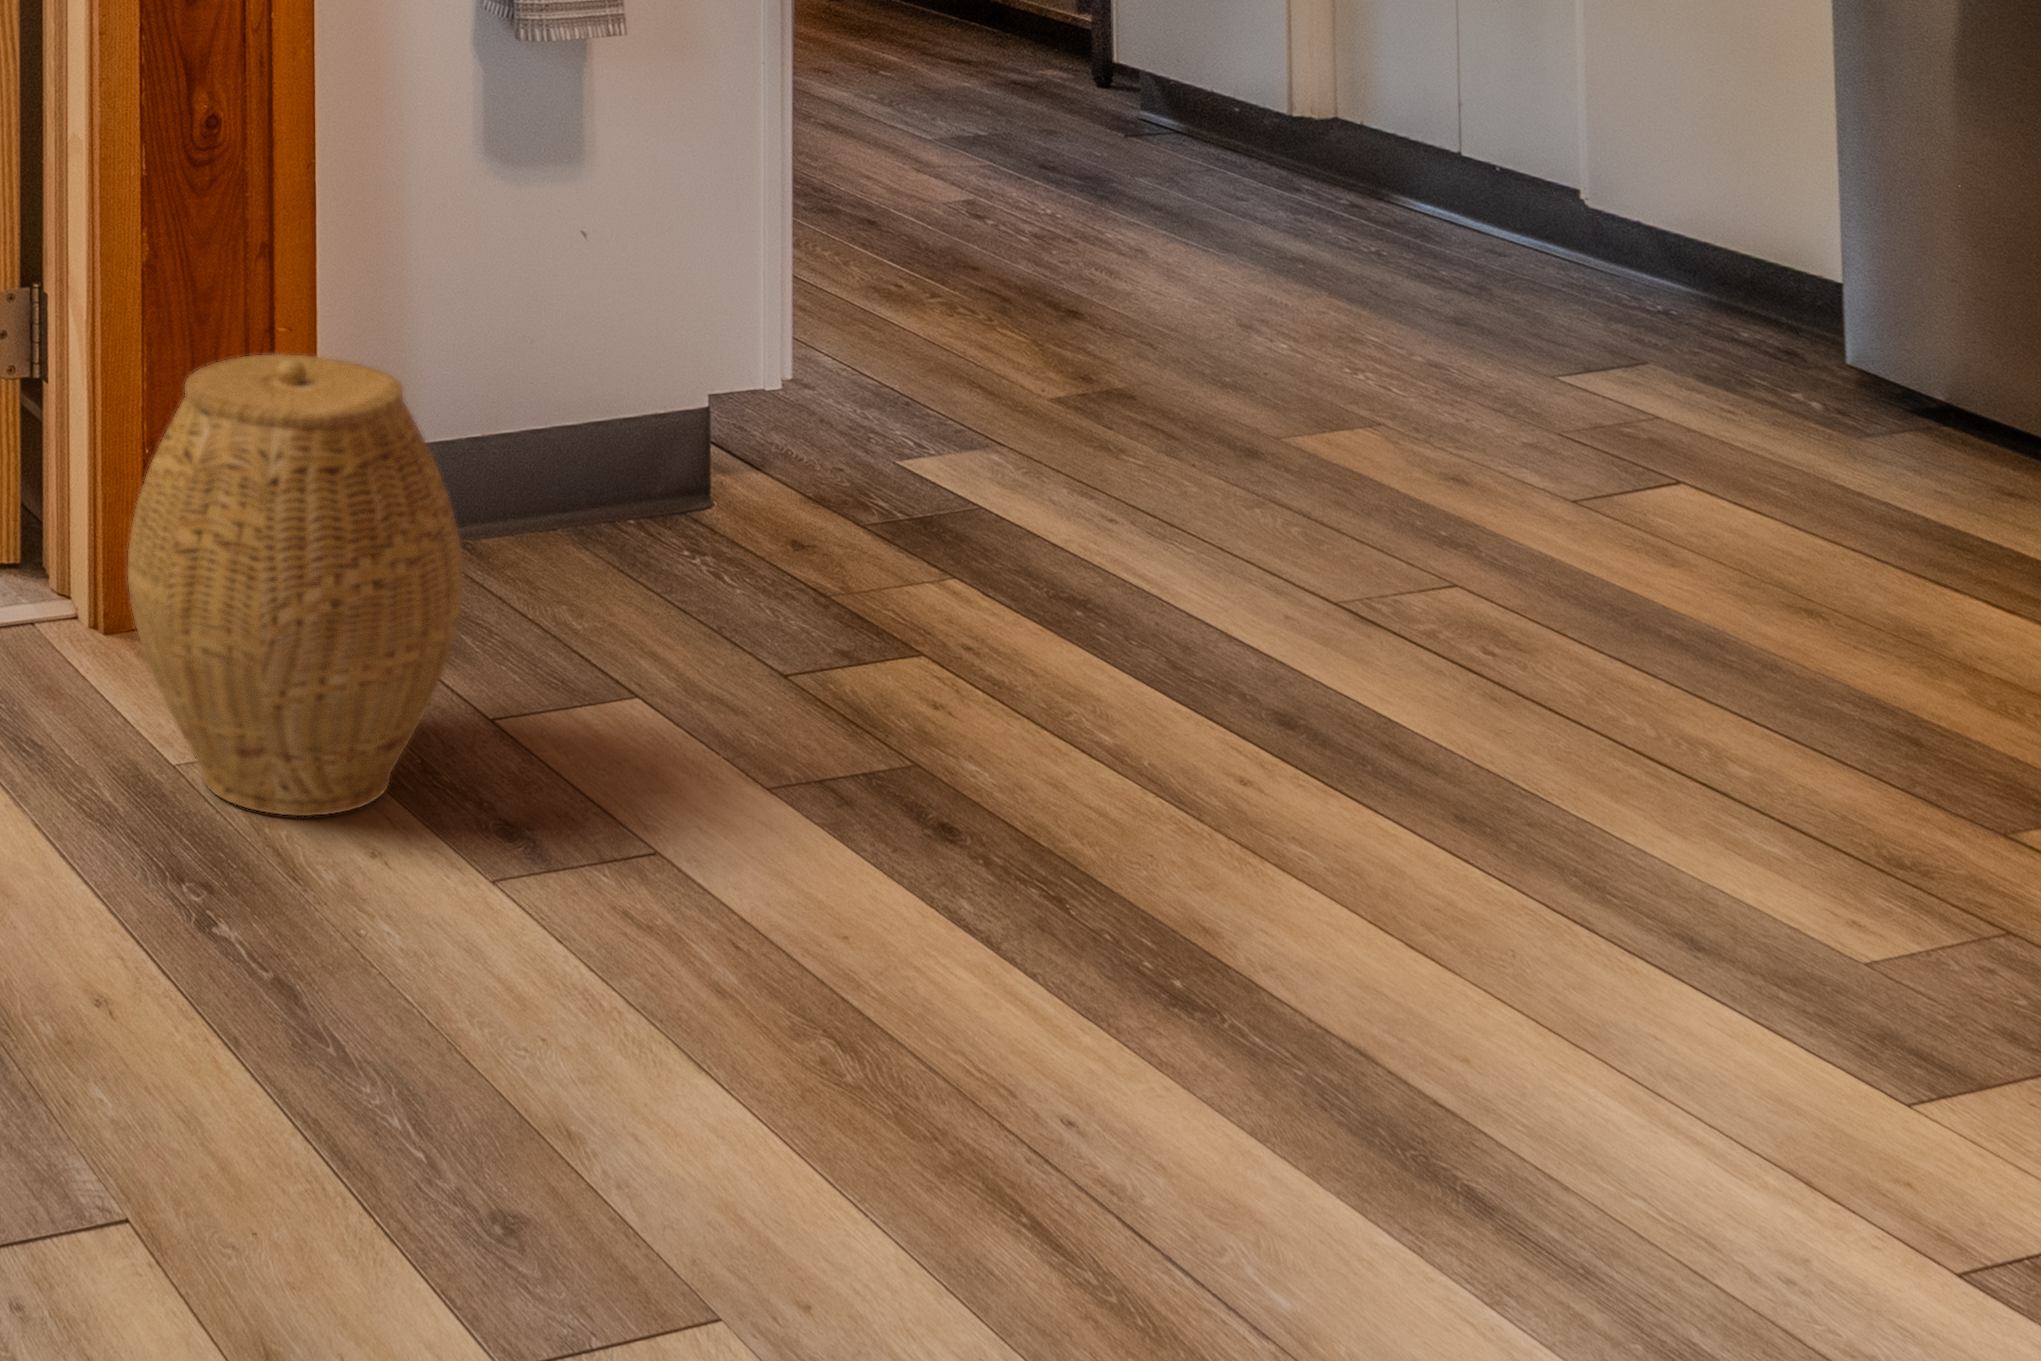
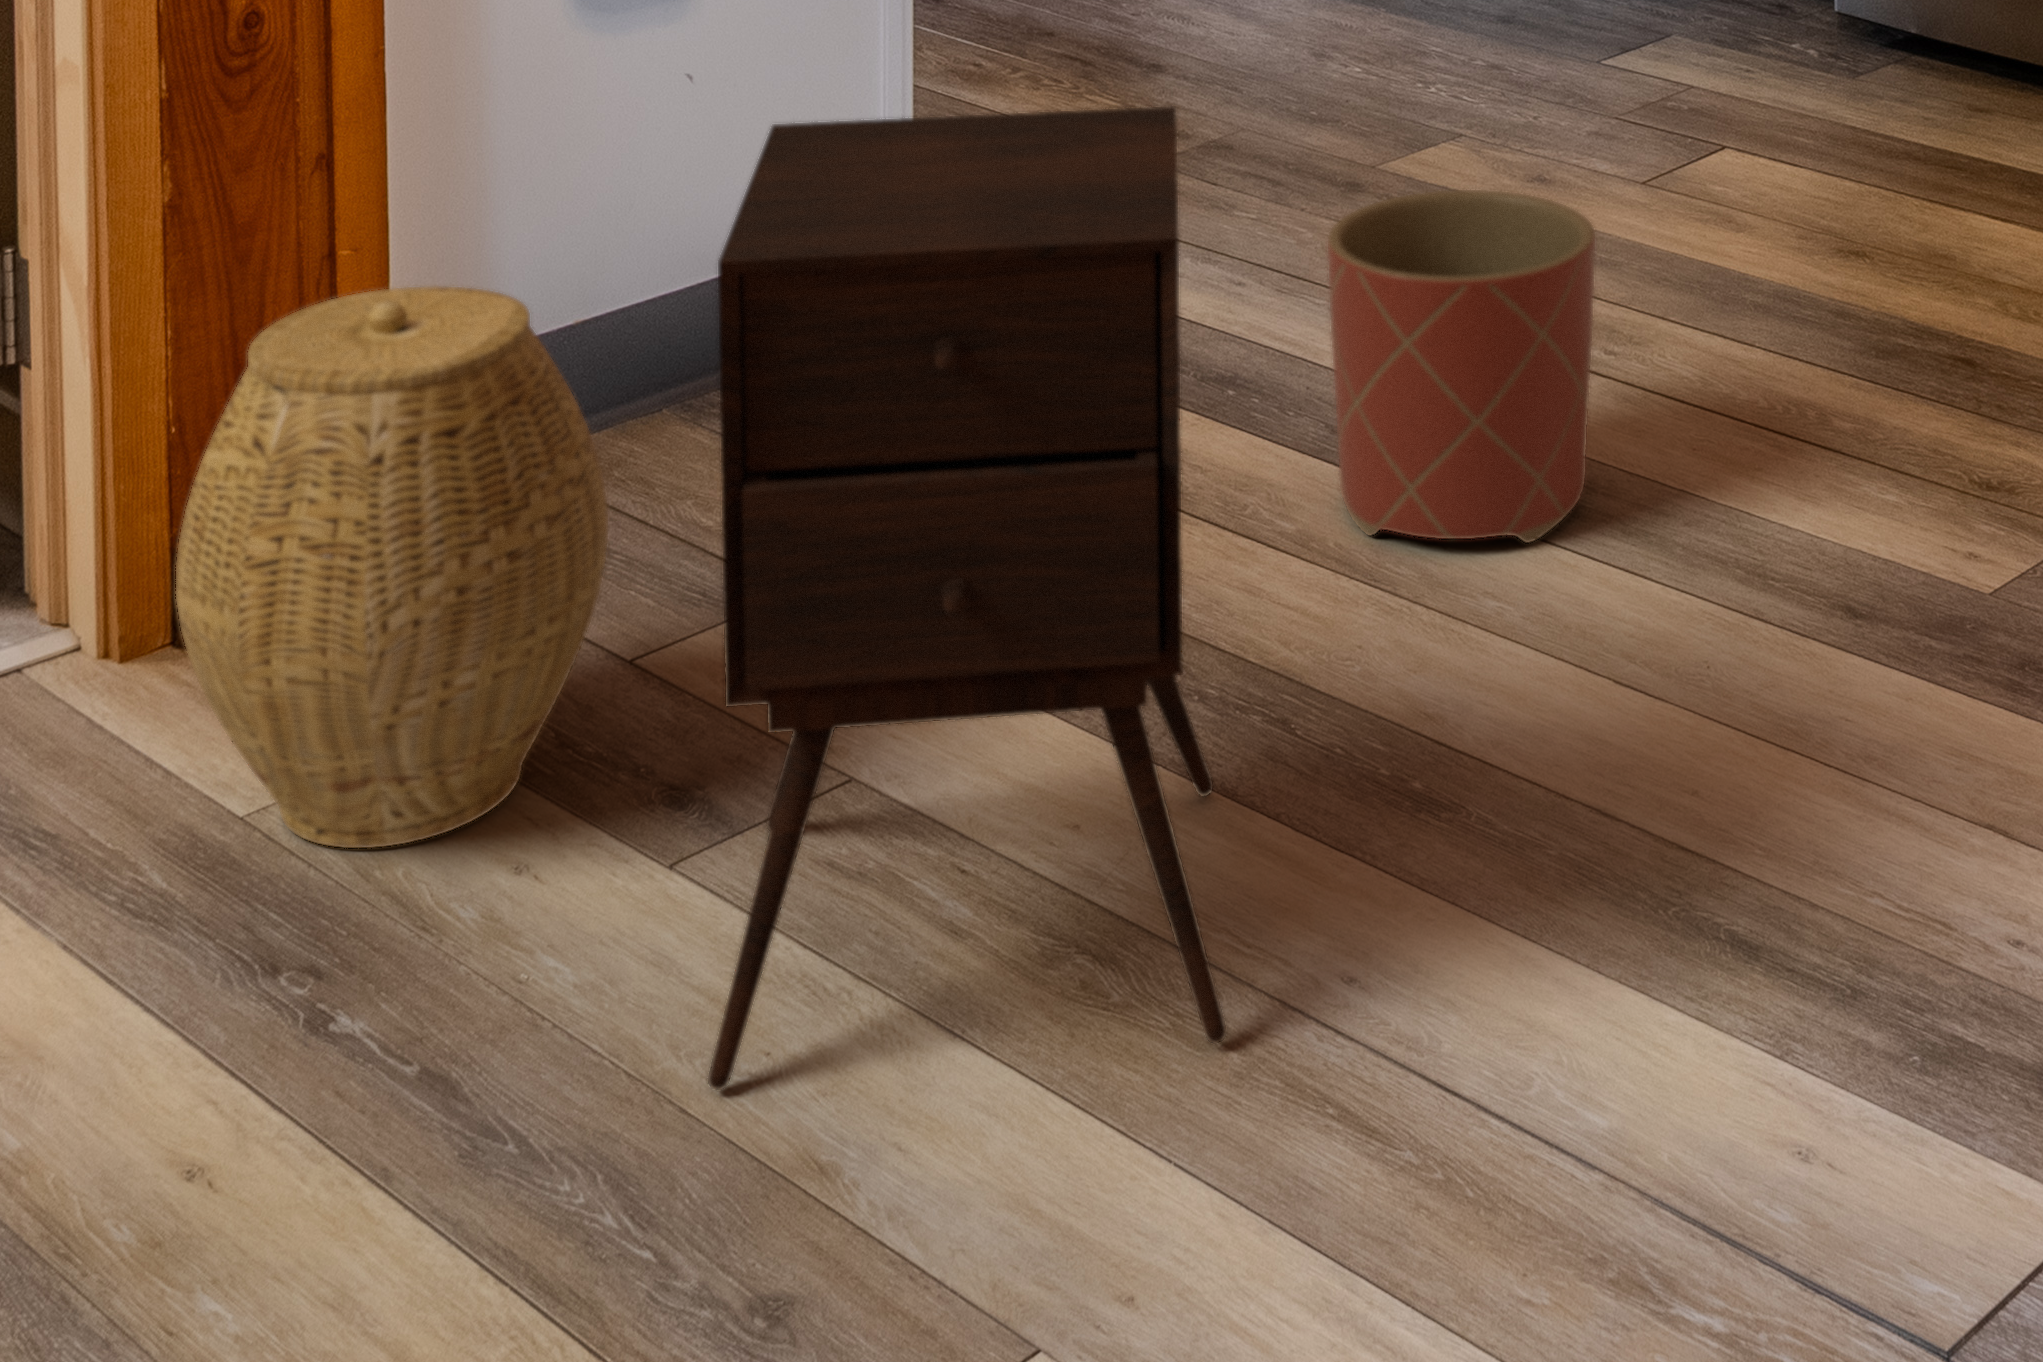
side table: none [498,246,981,1122] -> present [708,106,1226,1090]
planter: none [1150,439,1431,800] -> present [1328,190,1595,543]

